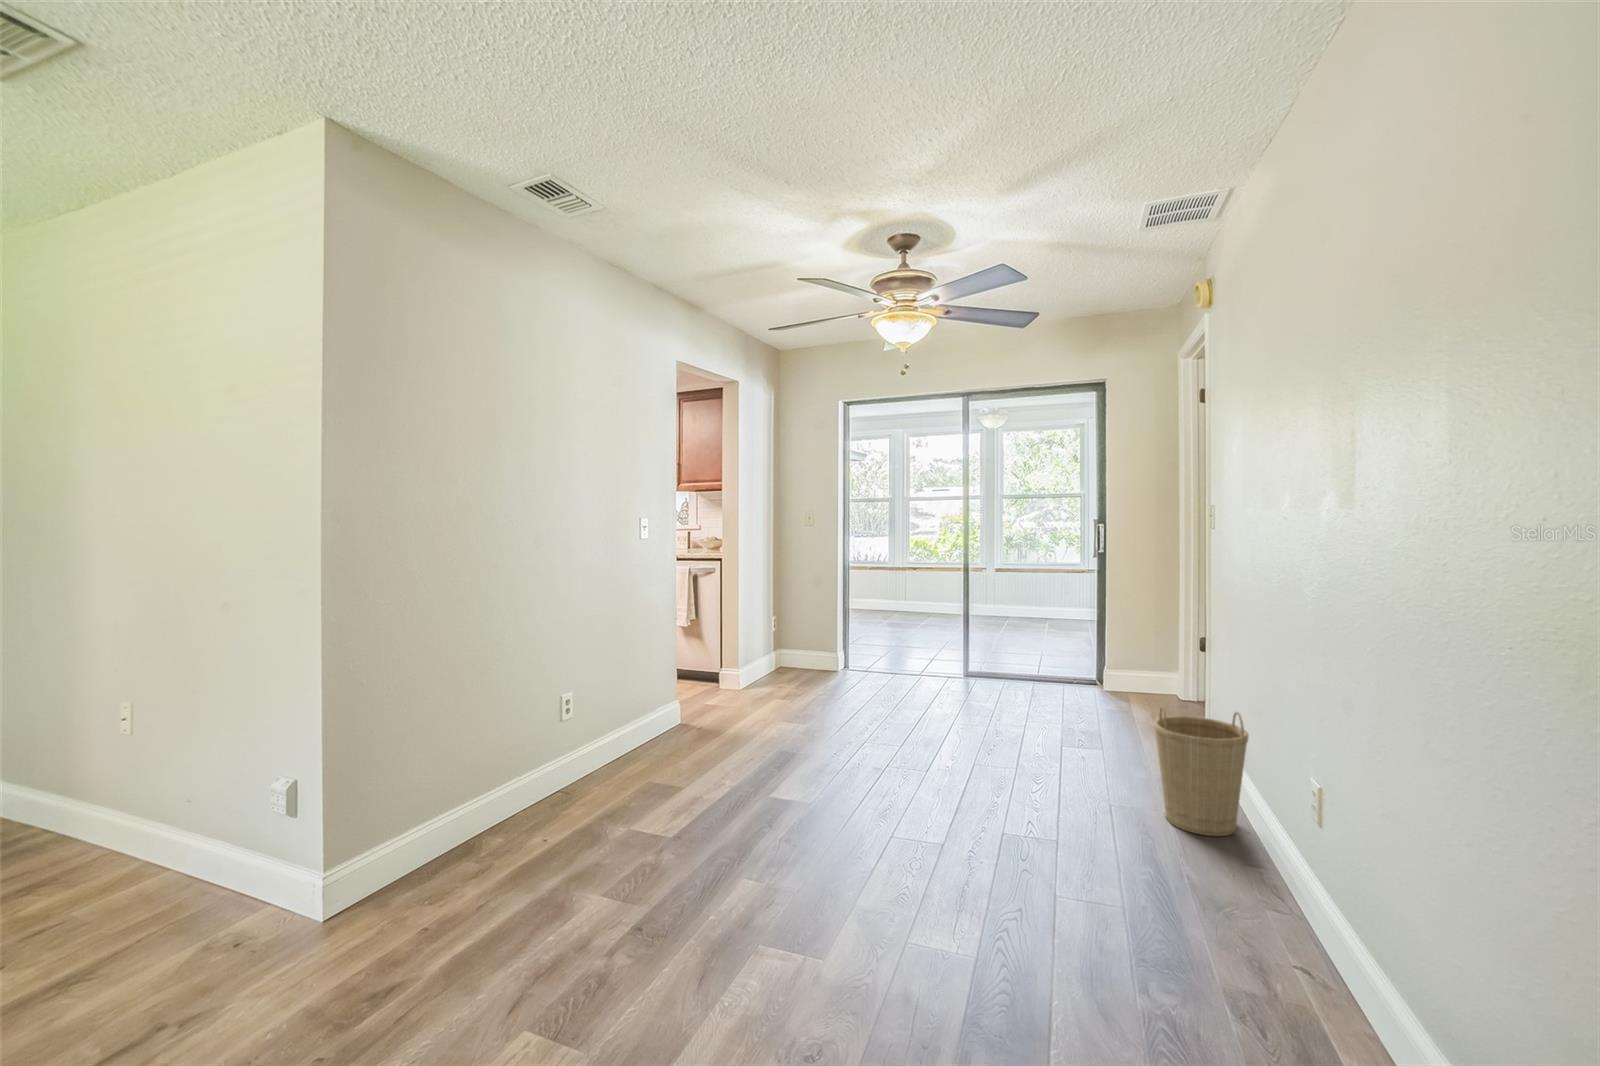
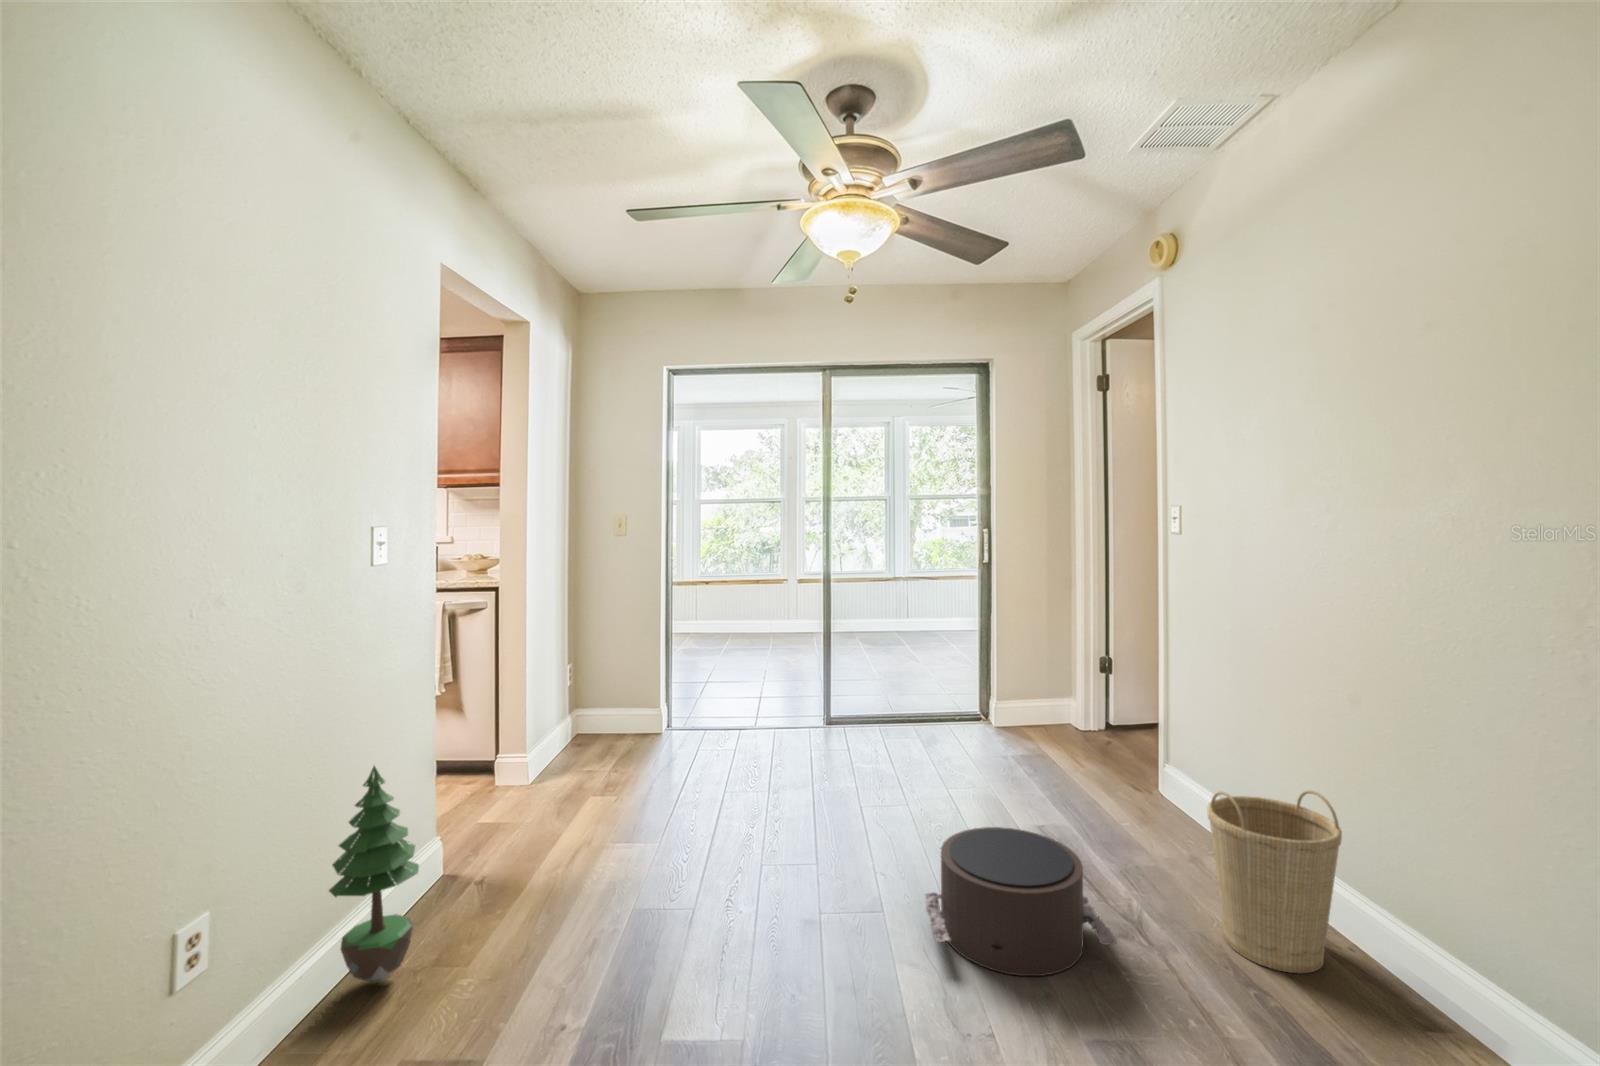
potted tree: none [618,641,661,758] -> present [329,766,419,983]
pouf: none [945,725,1070,809] -> present [925,827,1117,976]

